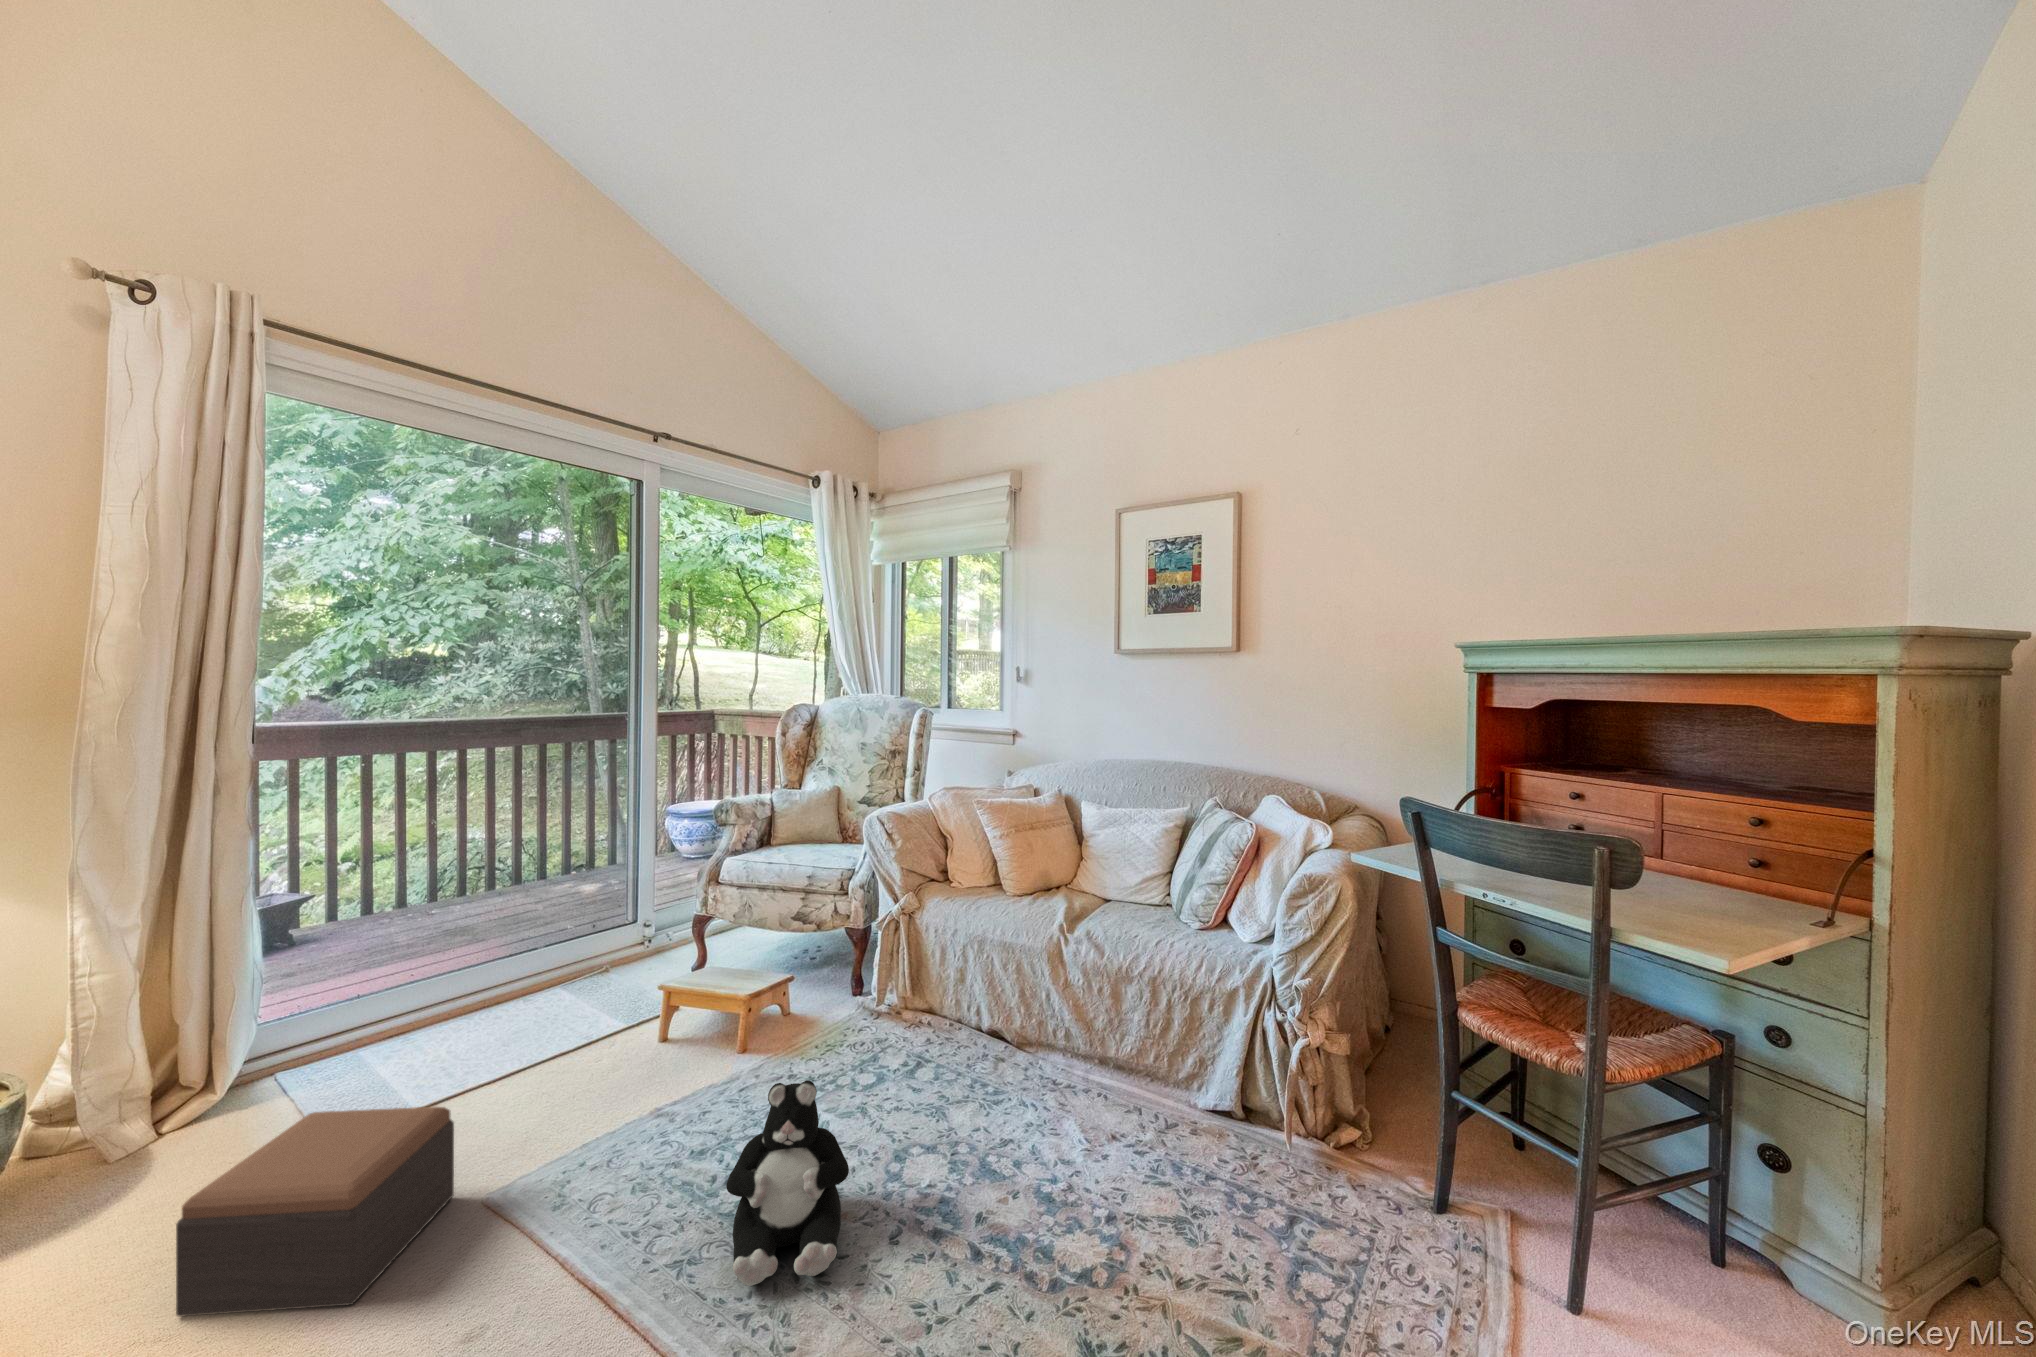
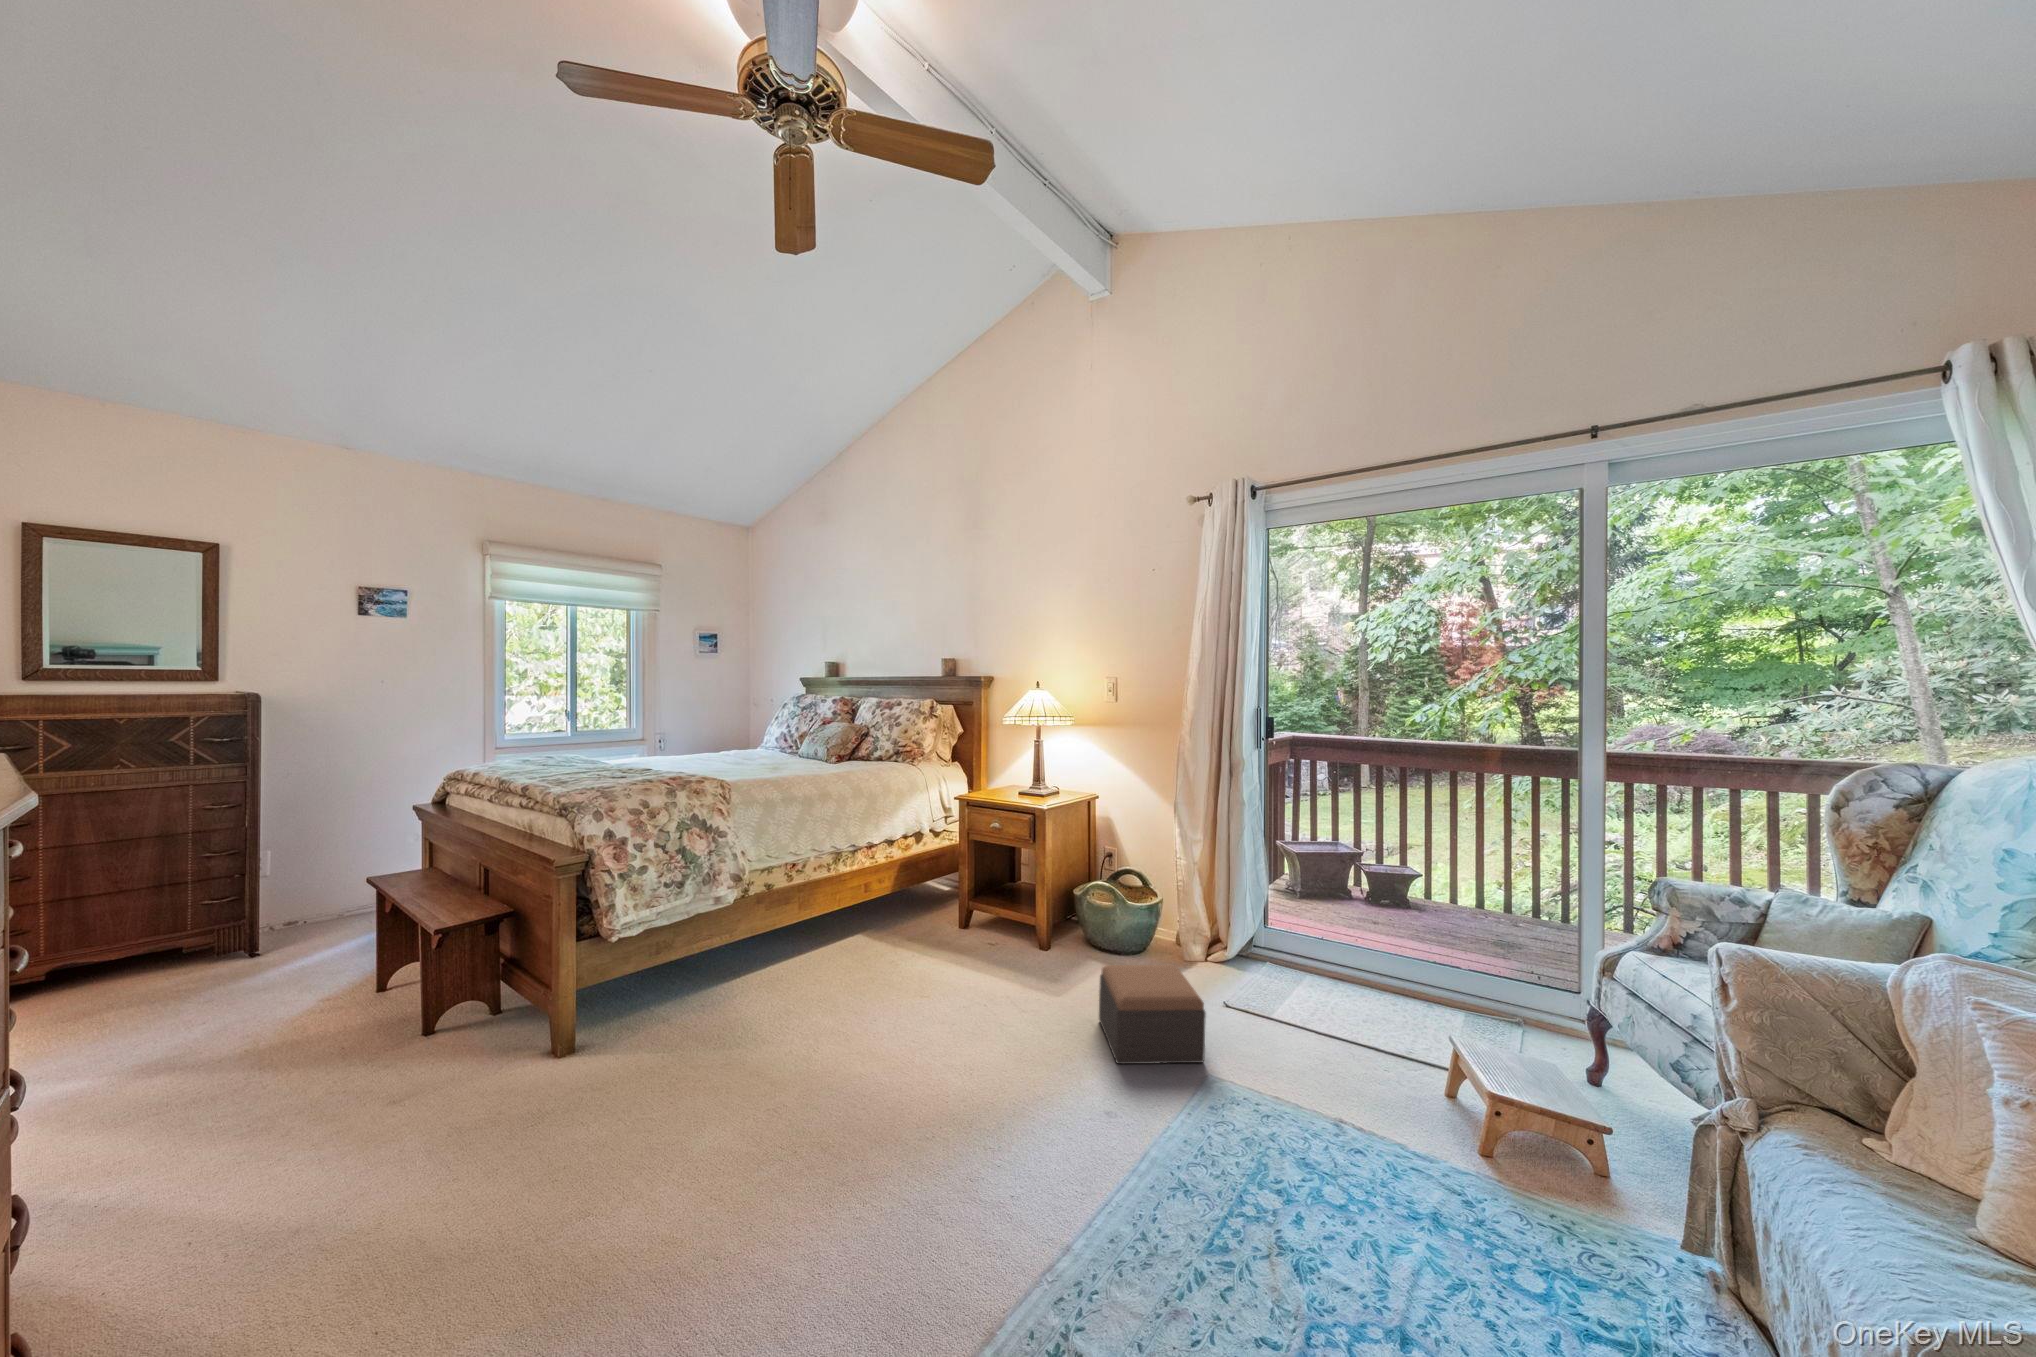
plush toy: present [726,1080,849,1286] -> none [1158,1107,1294,1282]

